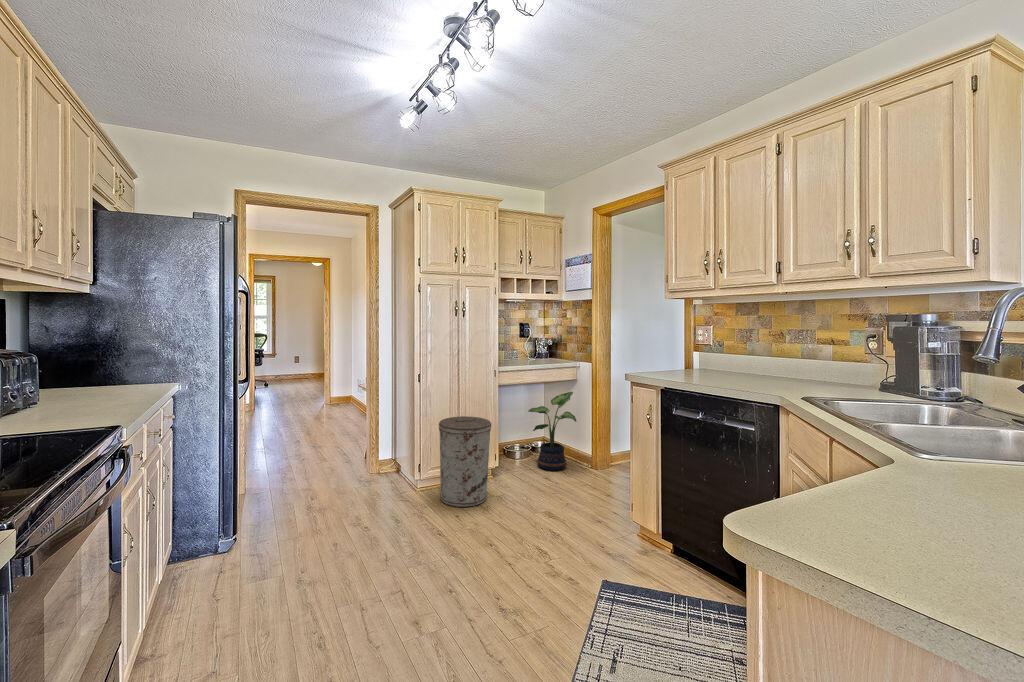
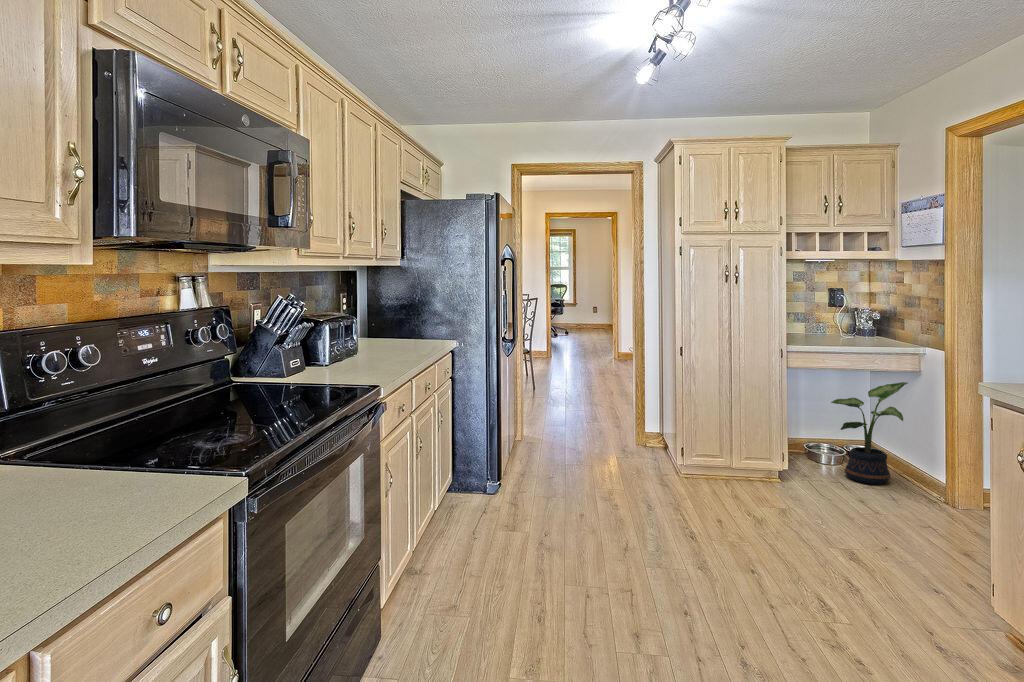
trash can: present [439,416,491,507] -> none [701,398,767,502]

